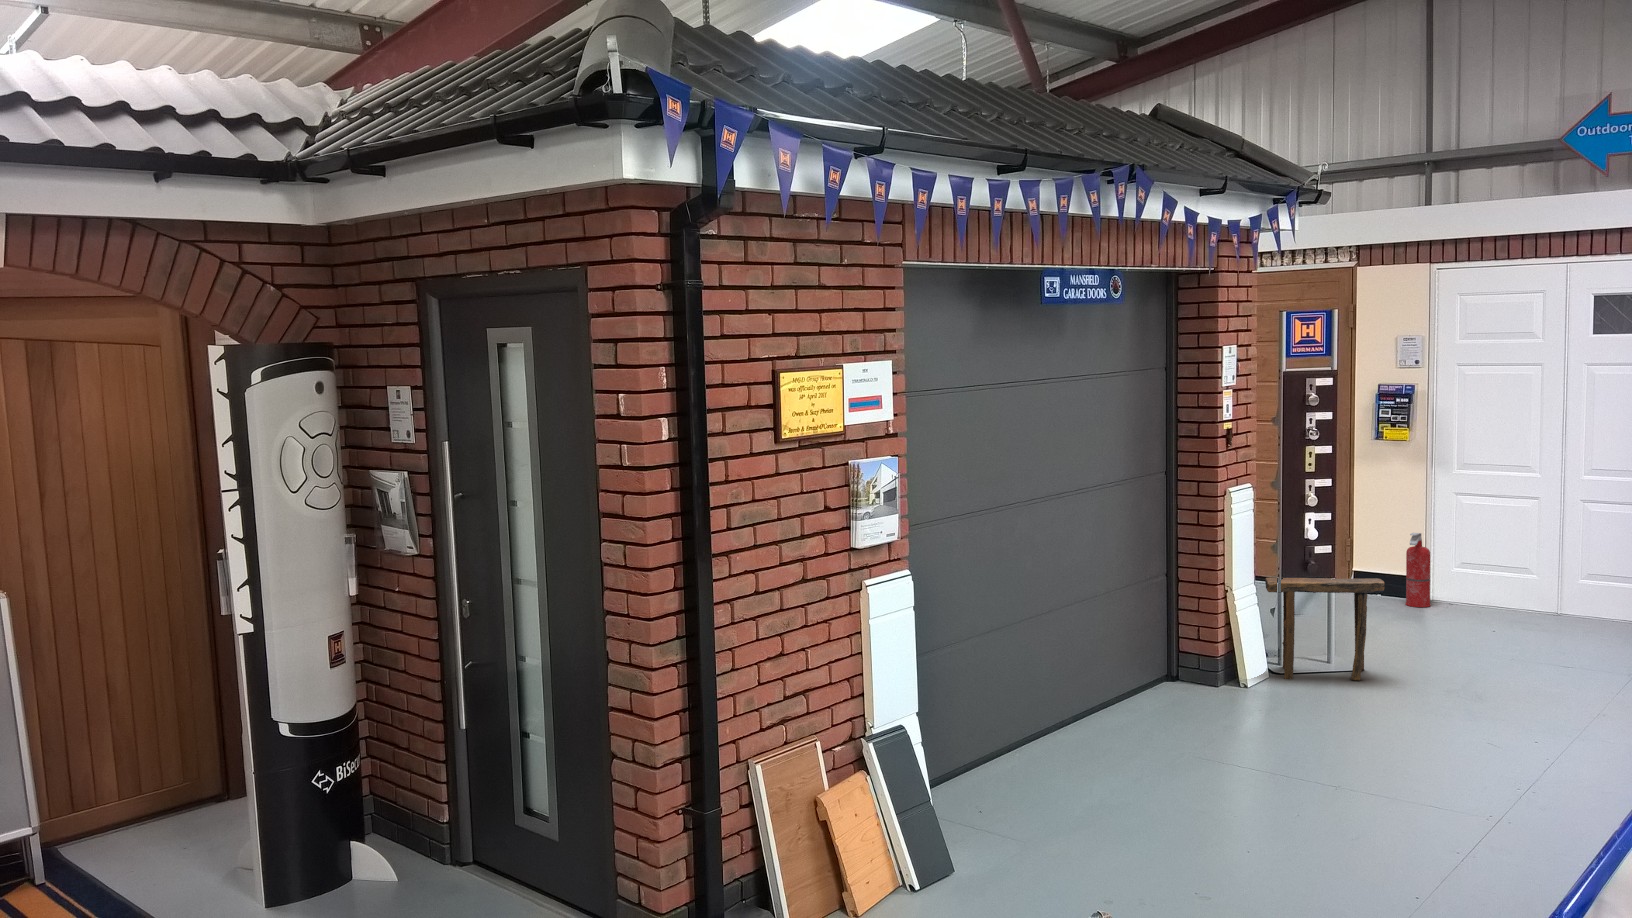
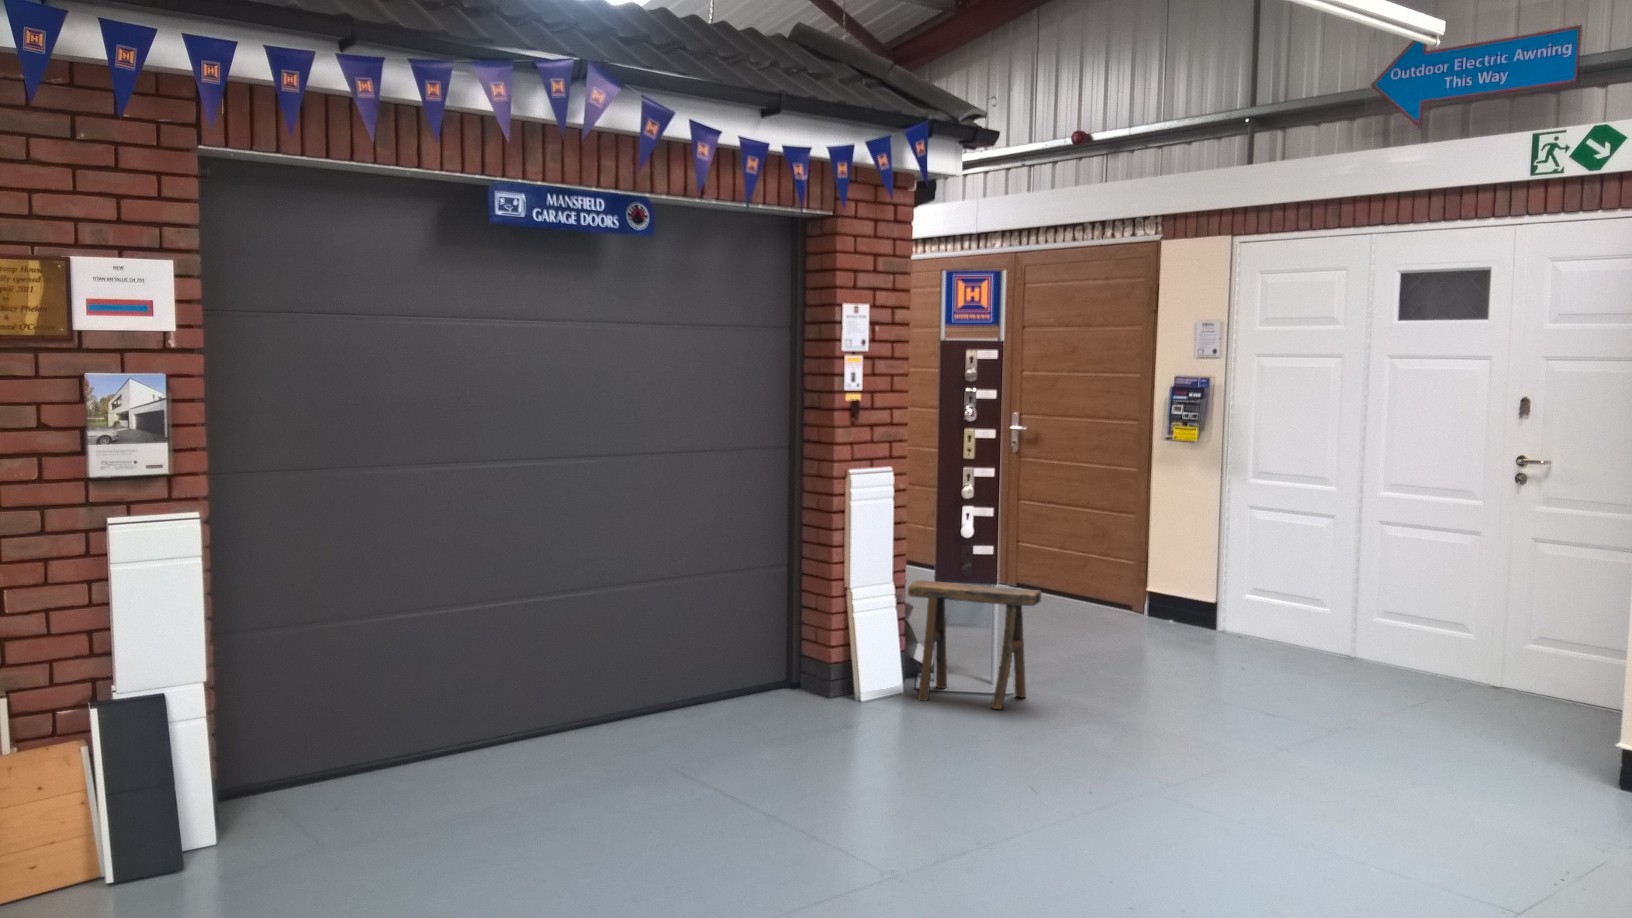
fire extinguisher: present [1405,533,1431,607] -> none [1185,549,1215,636]

